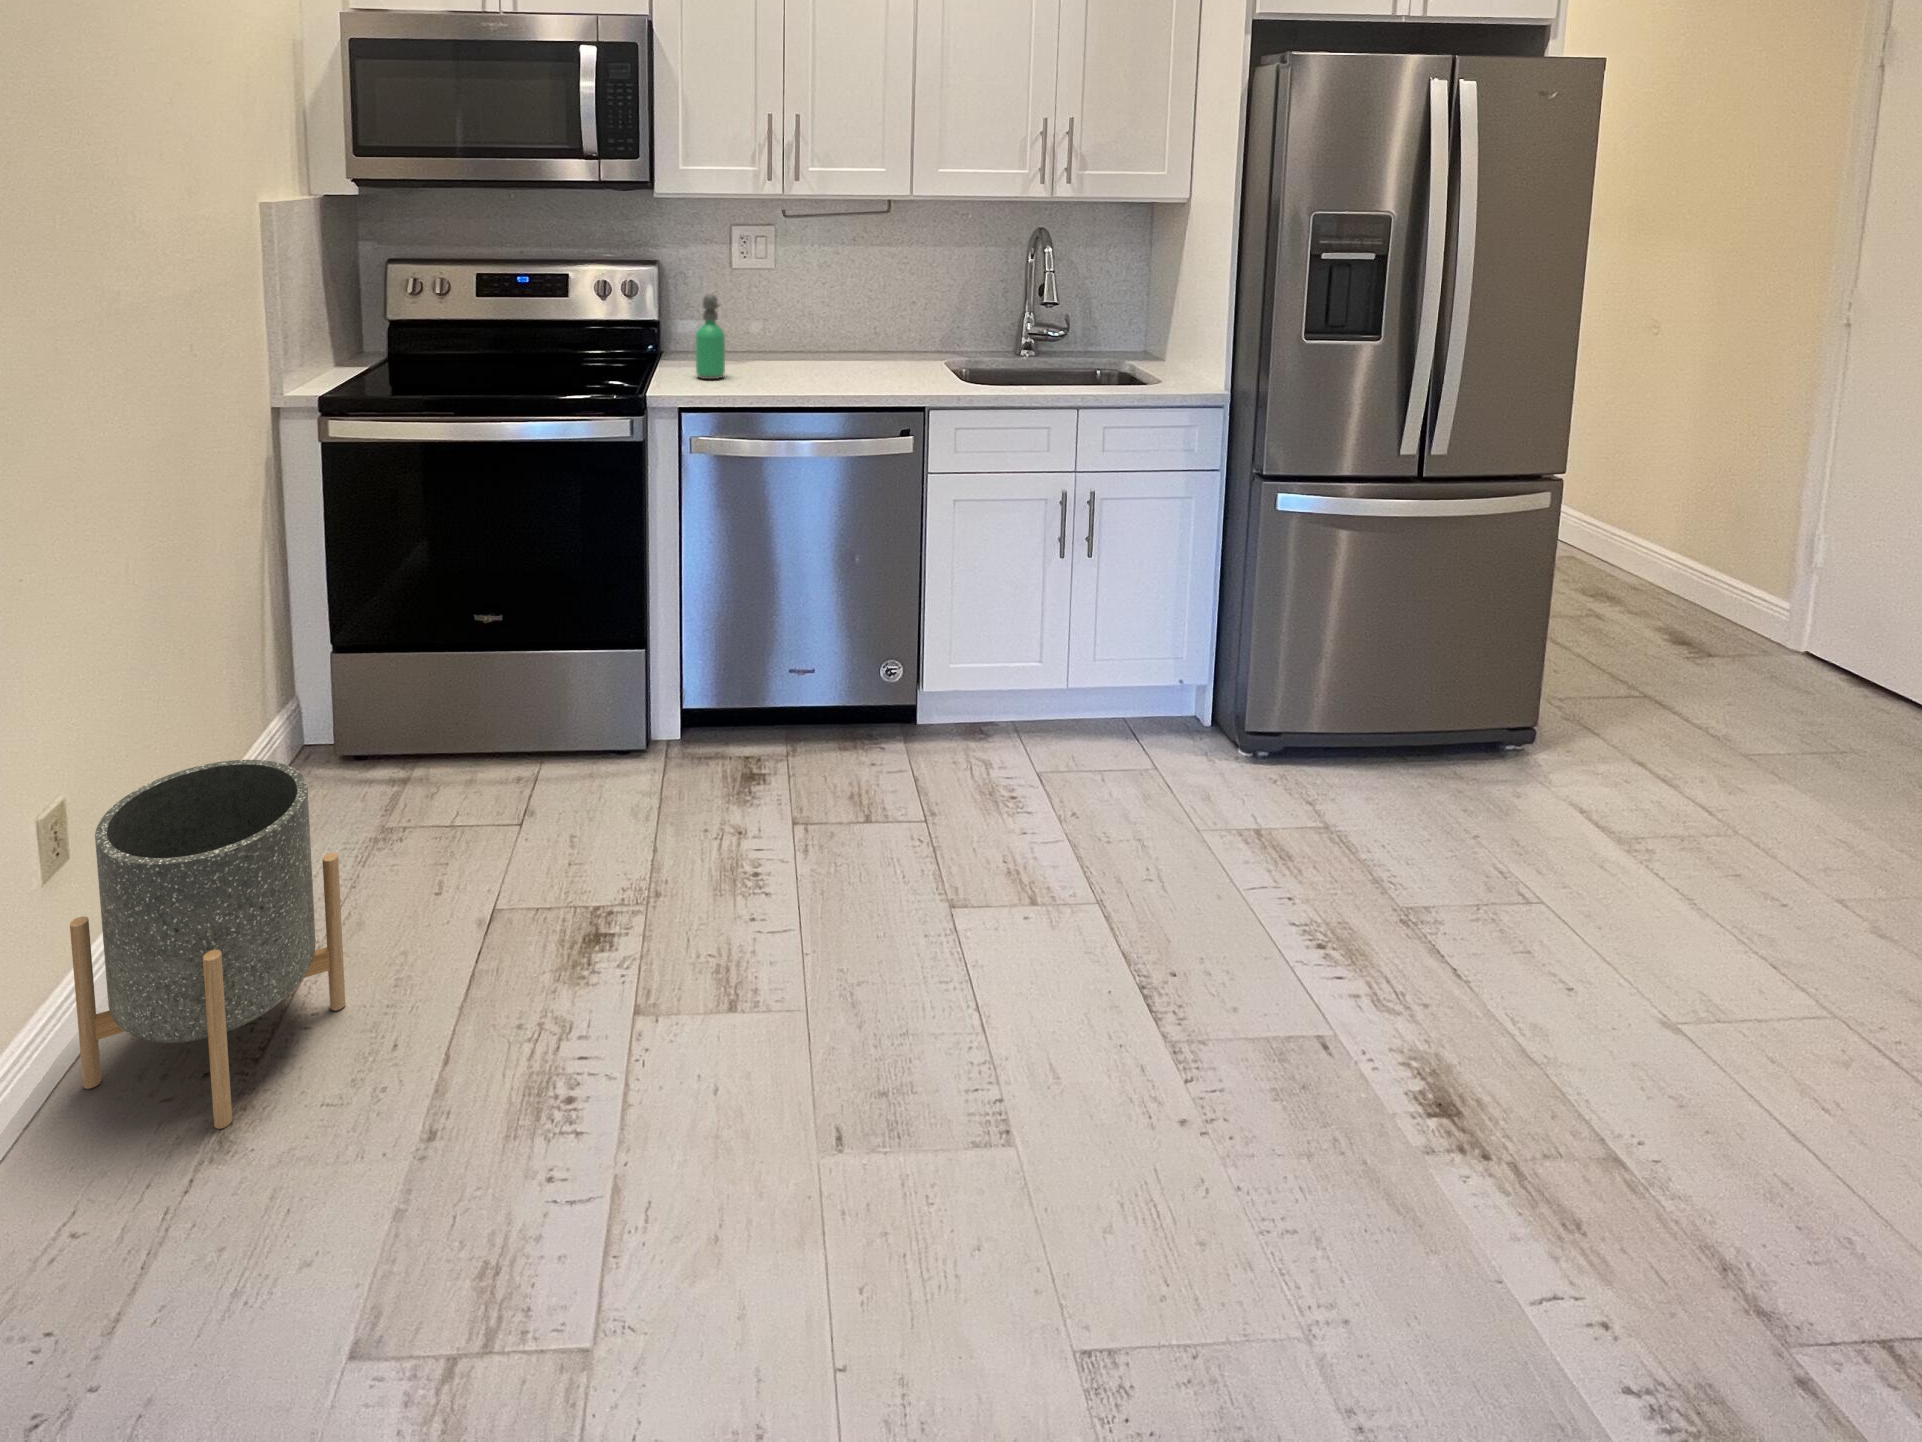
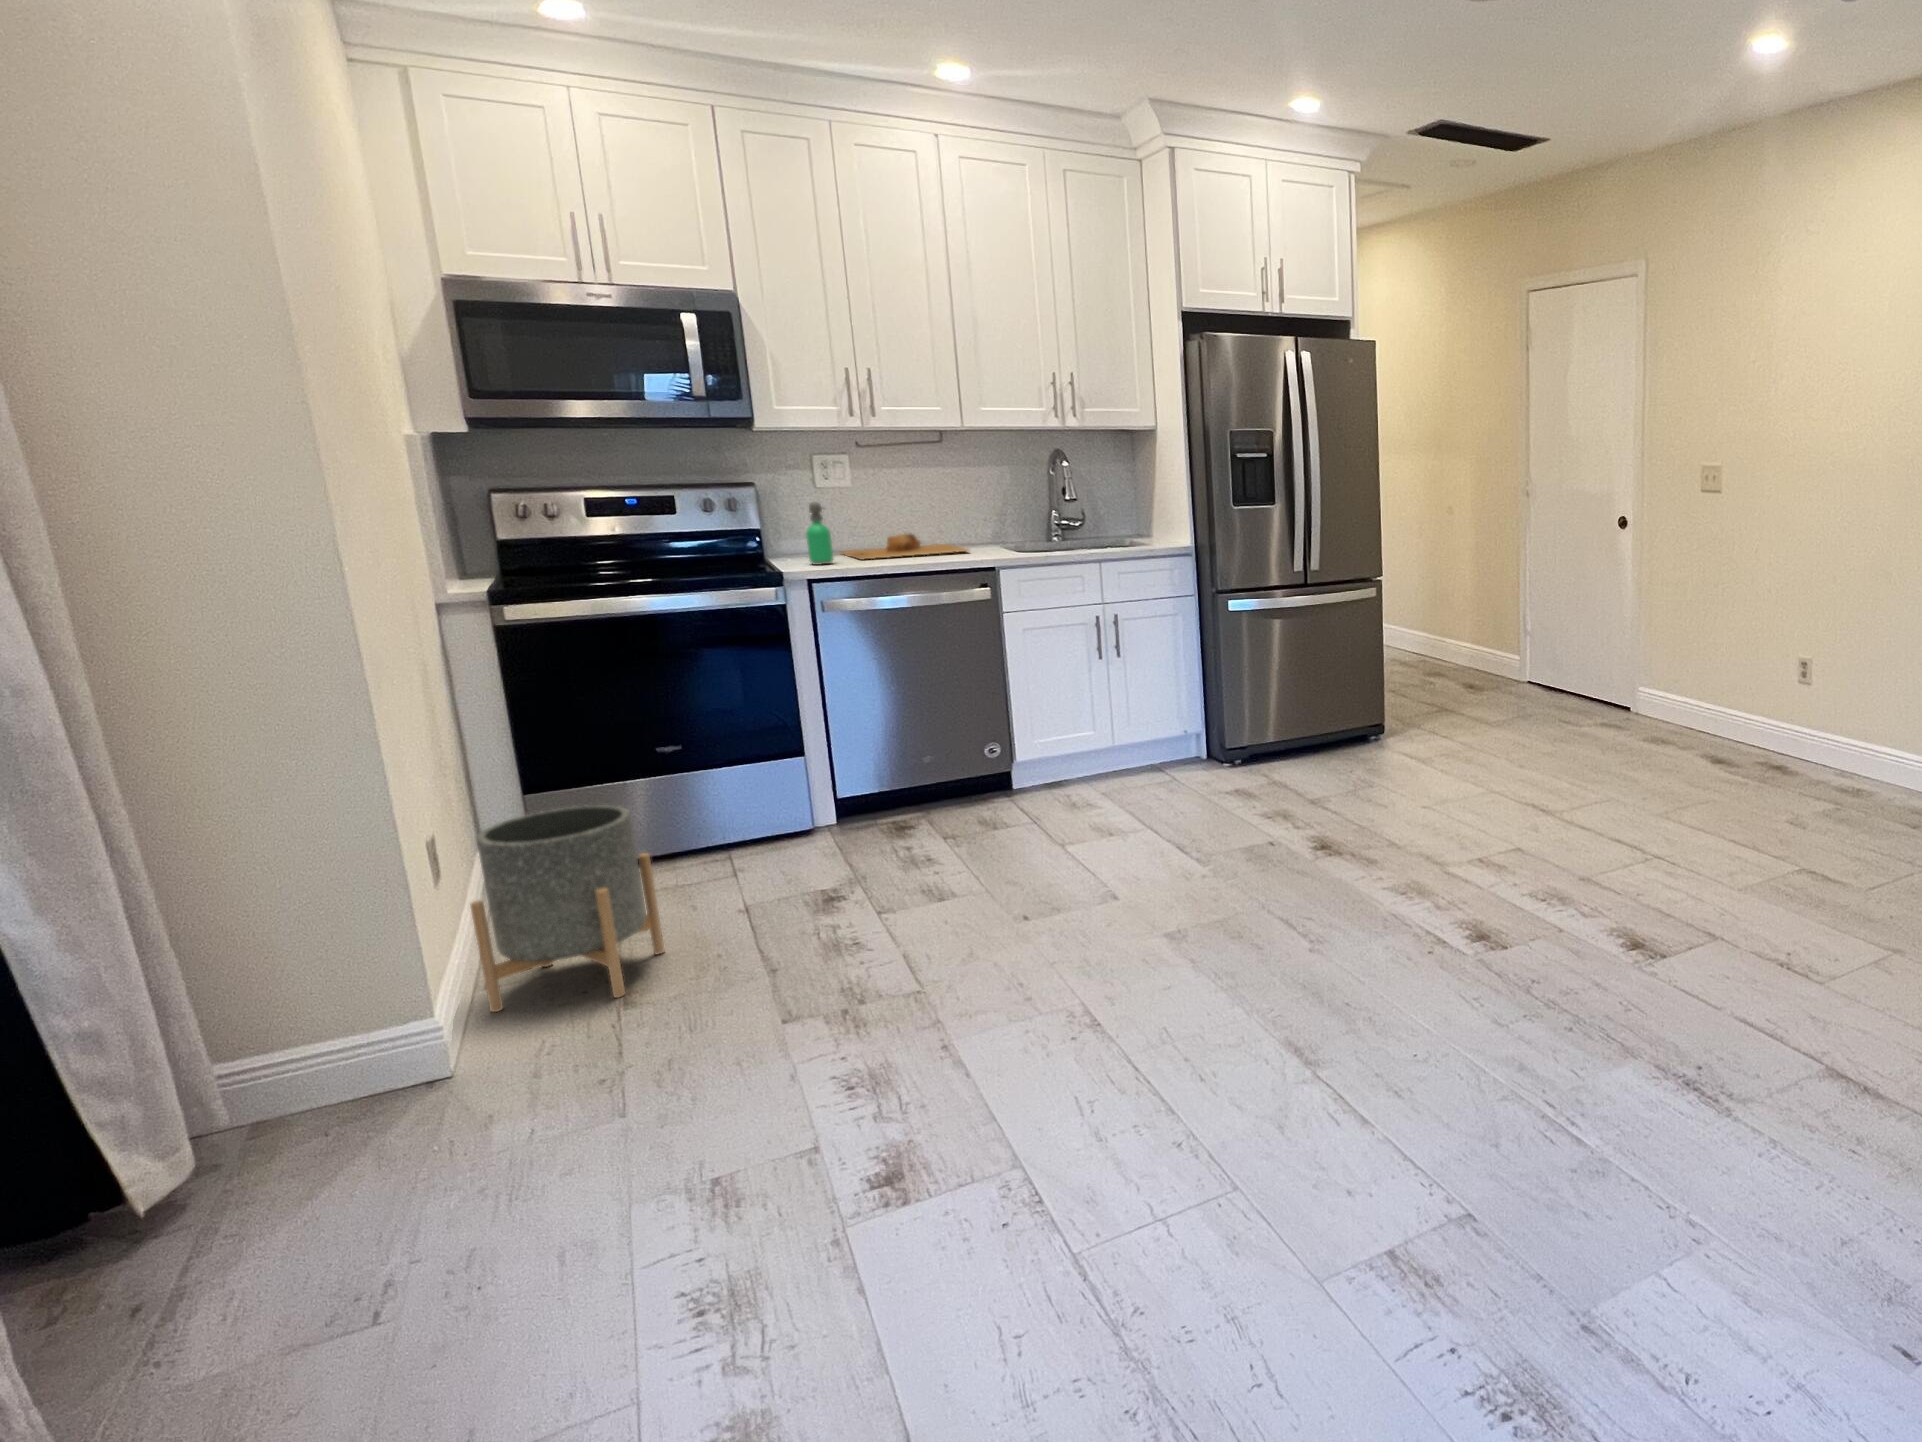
cutting board: none [749,337,903,374] -> present [841,534,969,560]

